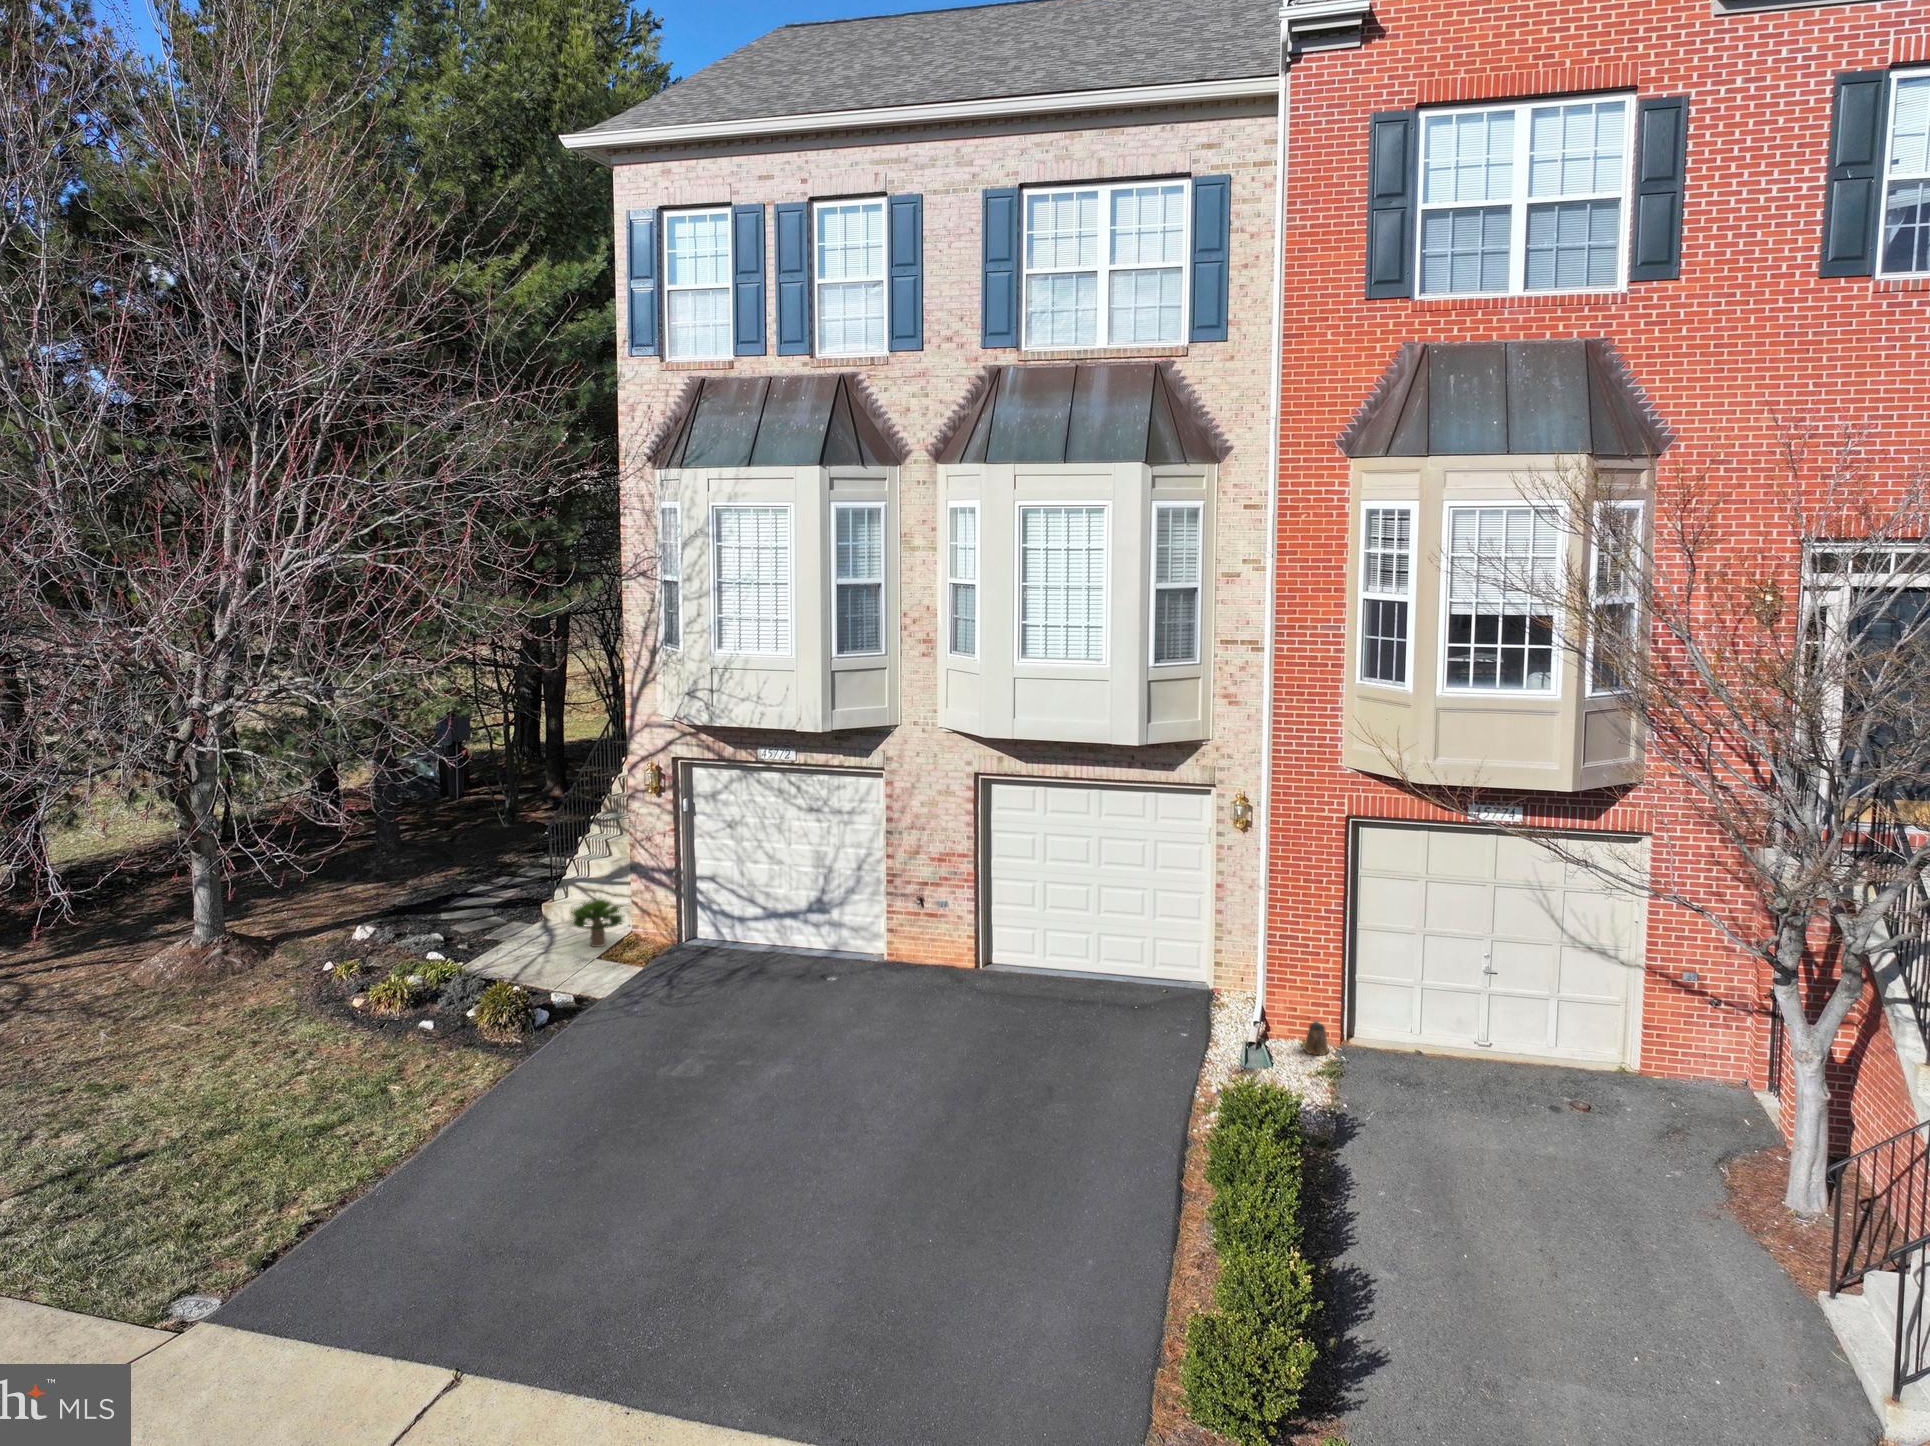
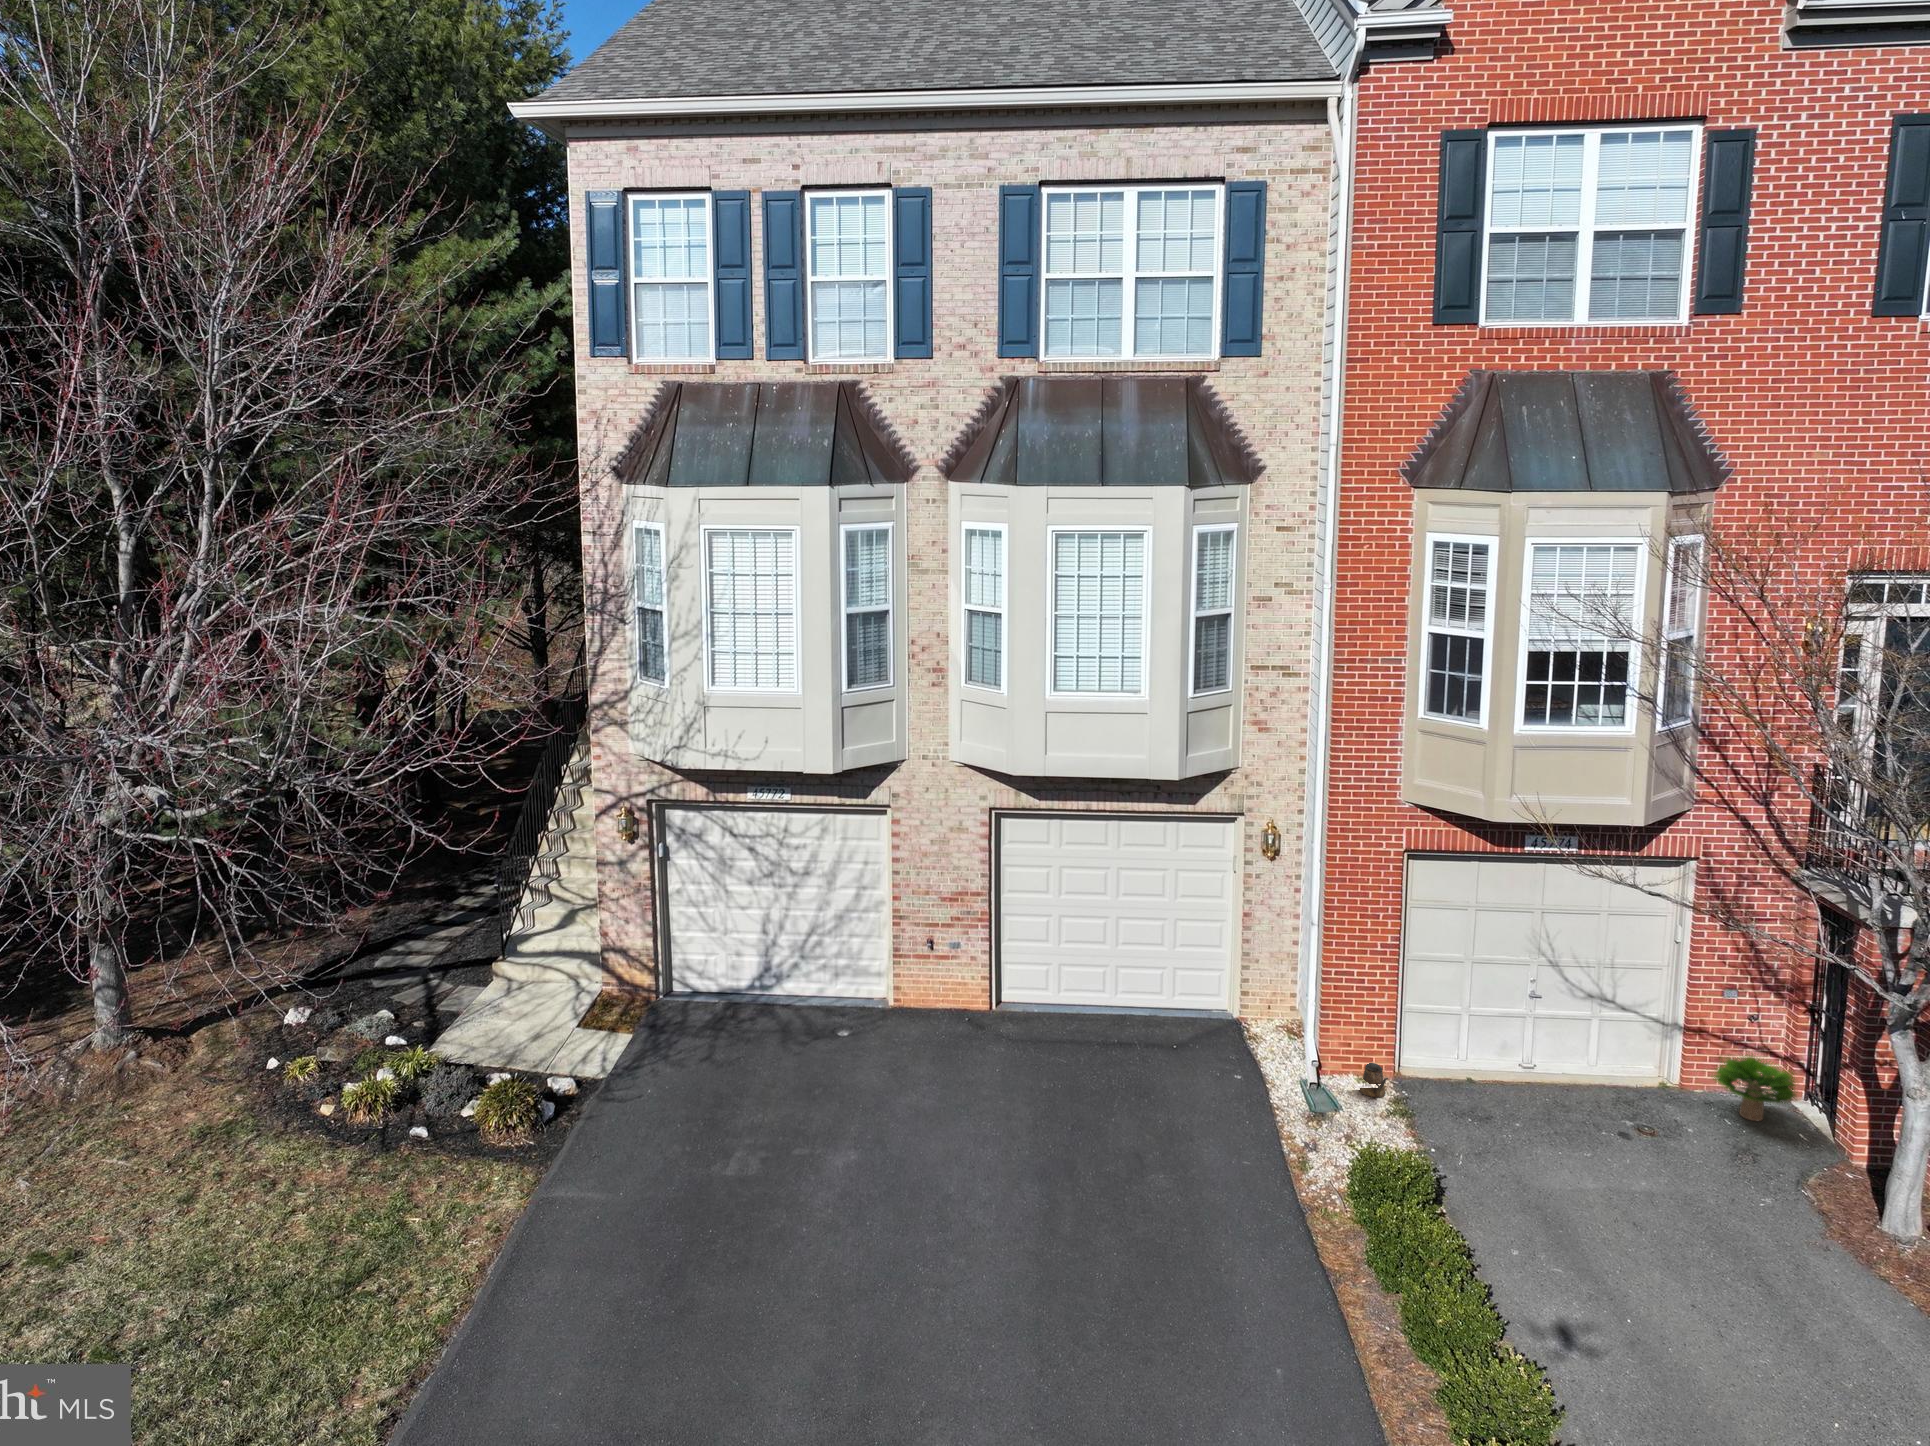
potted plant: present [571,899,625,947] -> present [1713,1054,1797,1121]

